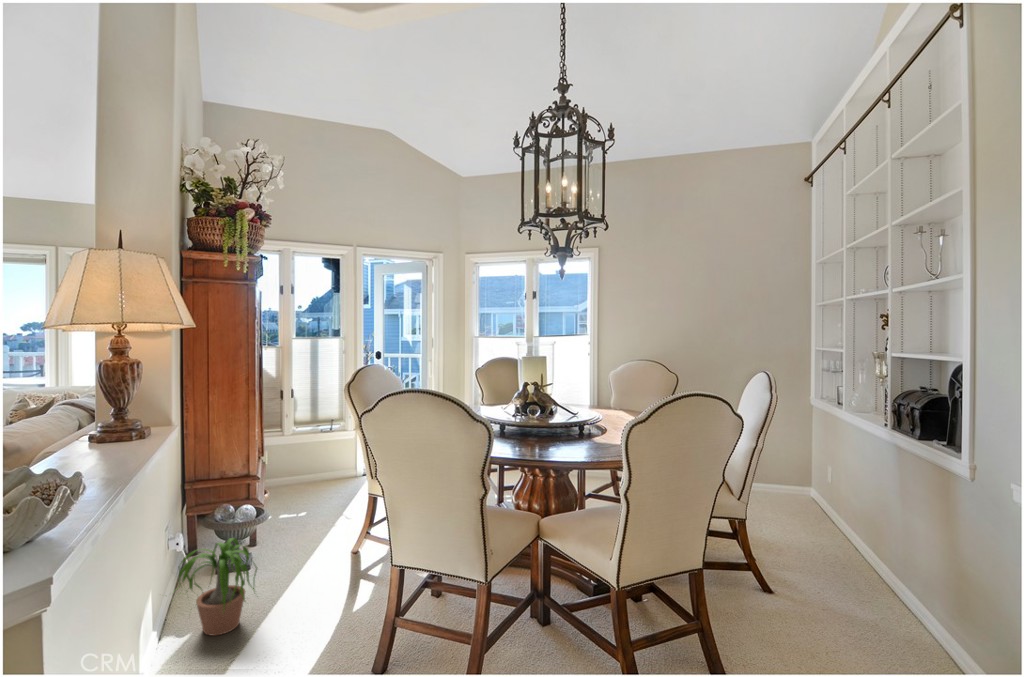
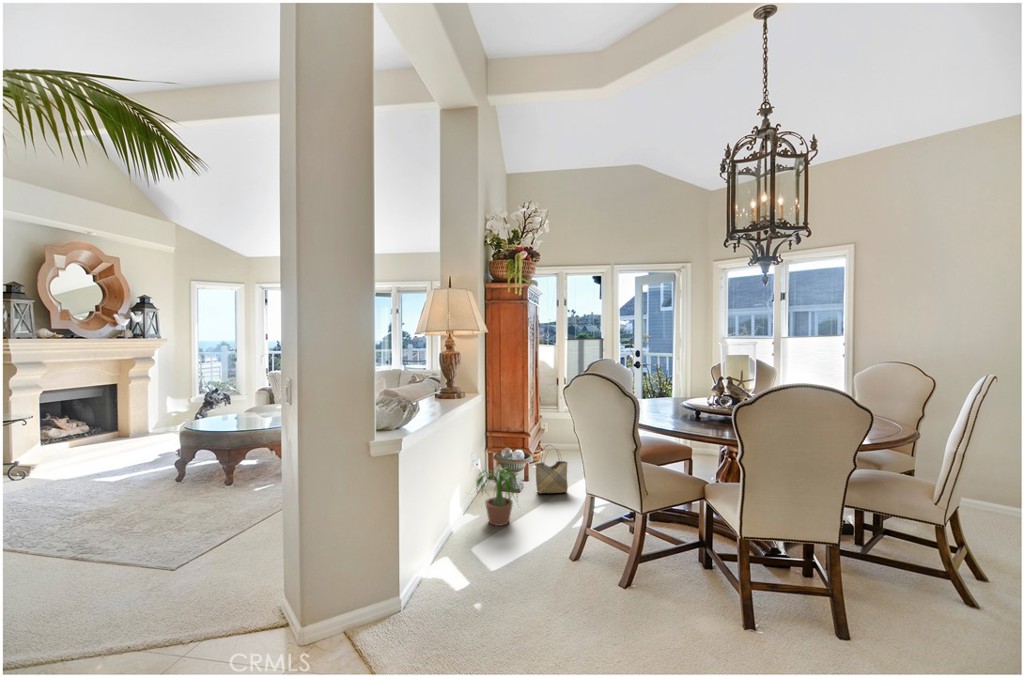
woven basket: none [272,489,322,563] -> present [535,449,568,493]

